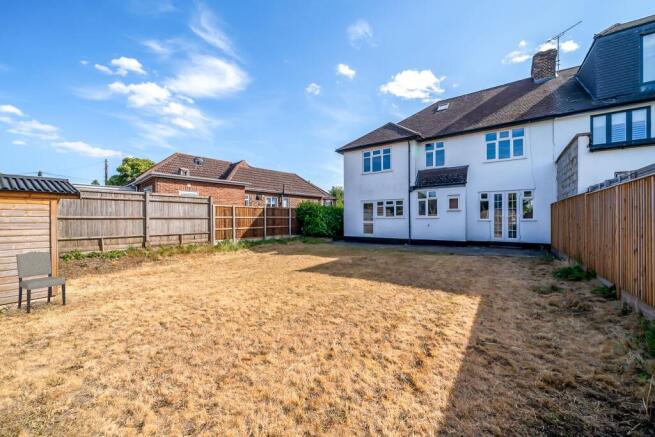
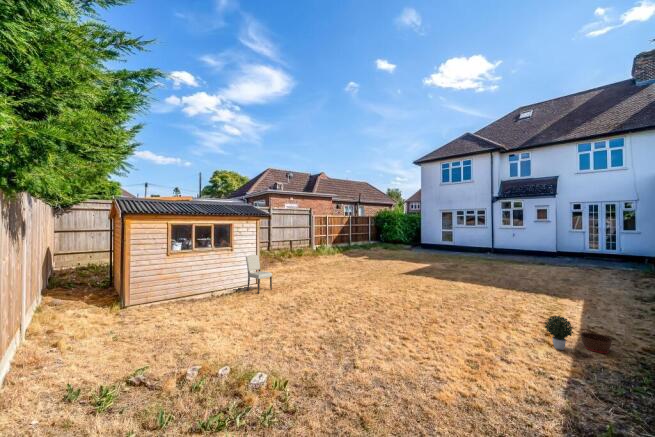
potted plant: none [403,341,447,405] -> present [545,316,573,350]
basket: none [460,363,506,405] -> present [581,332,612,353]

